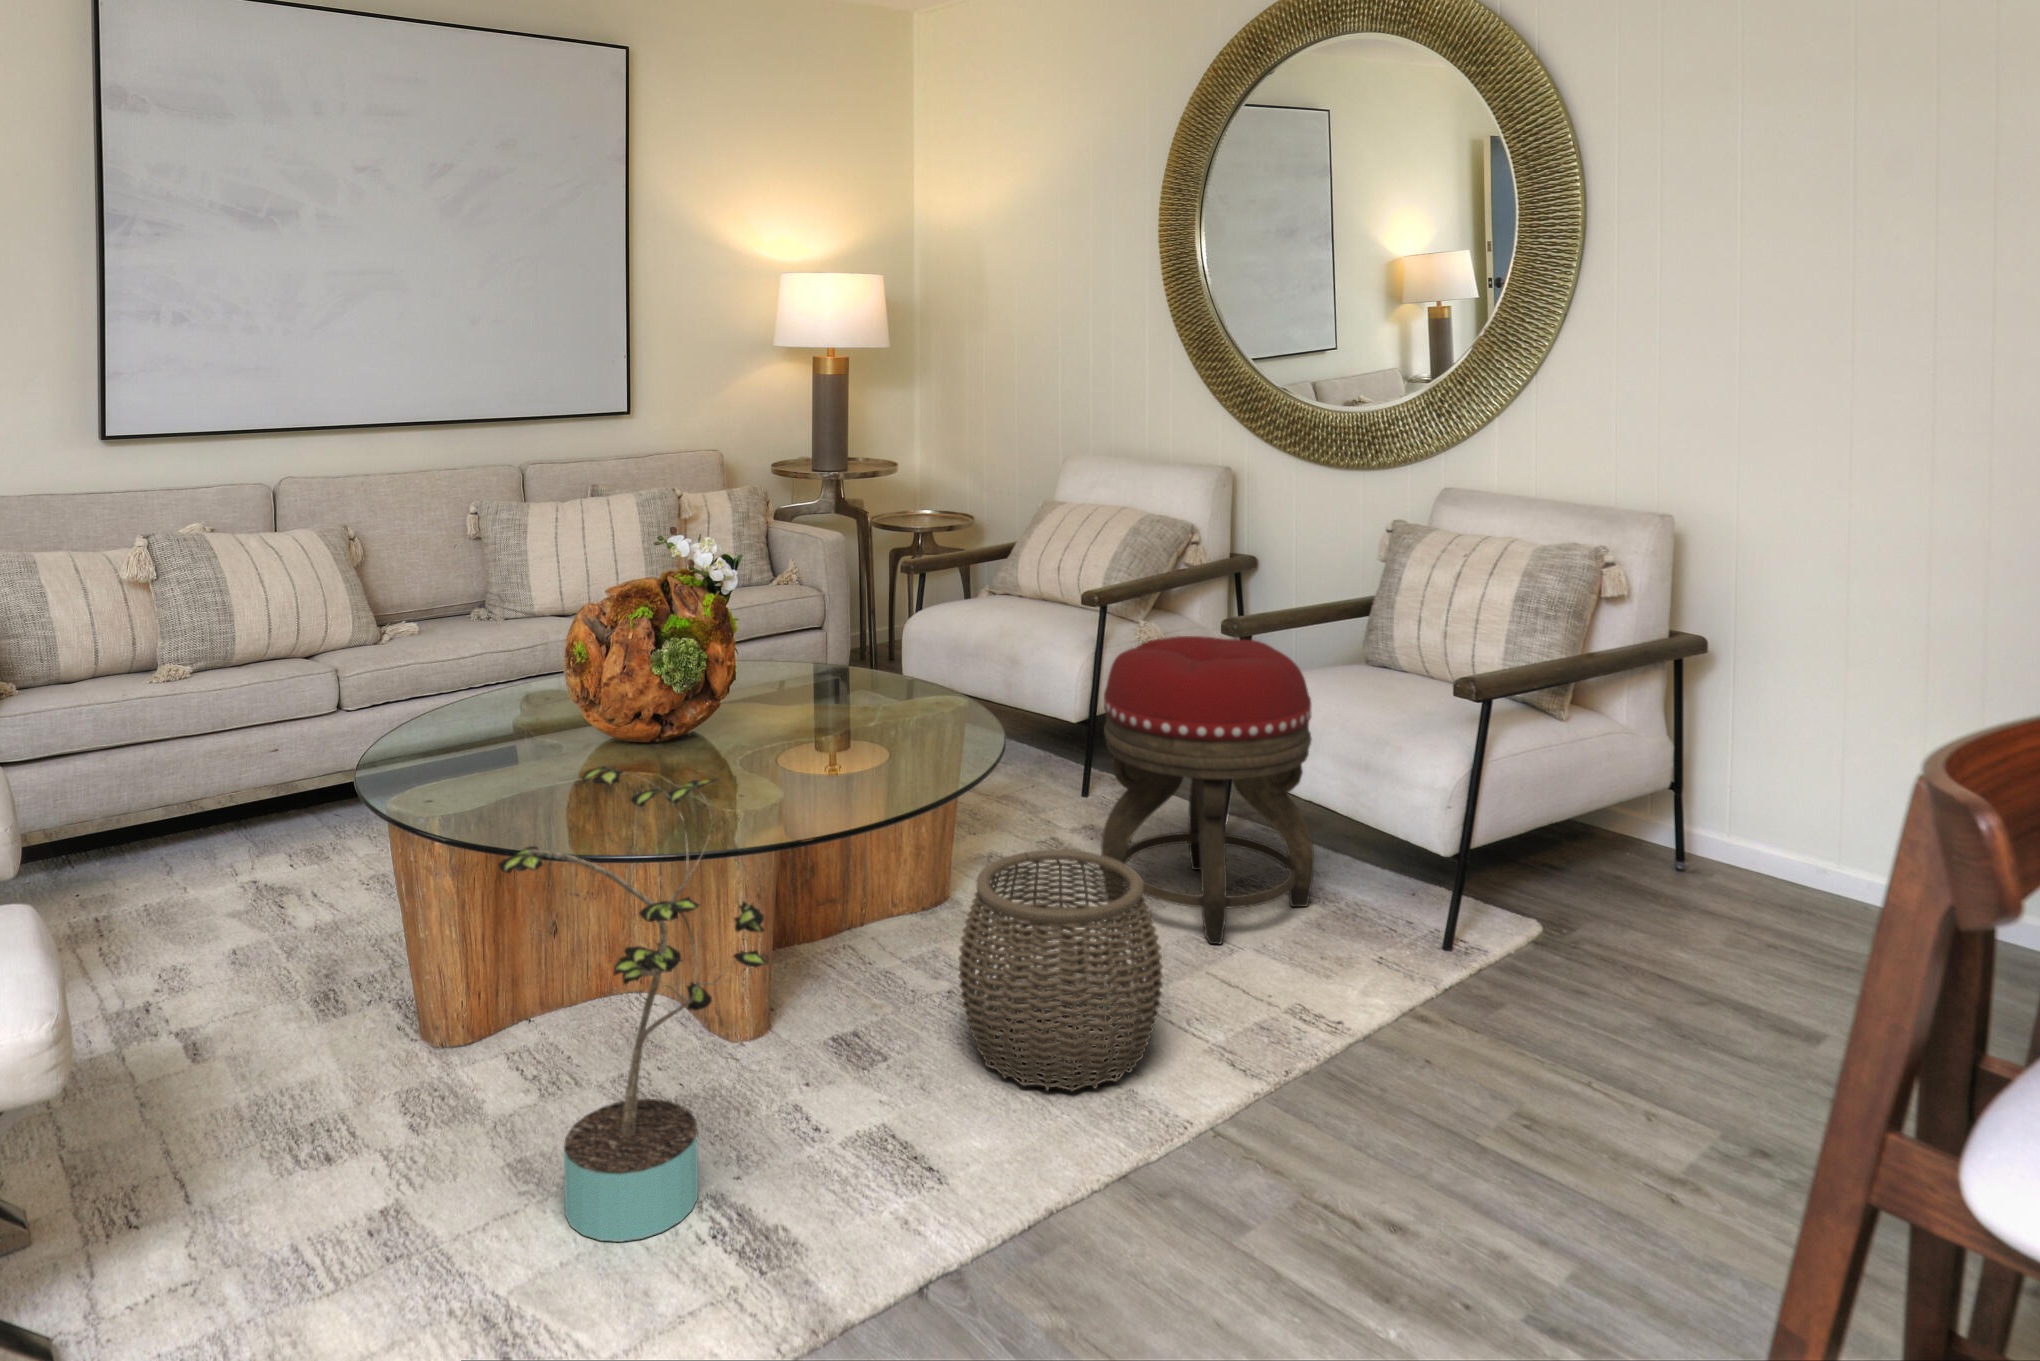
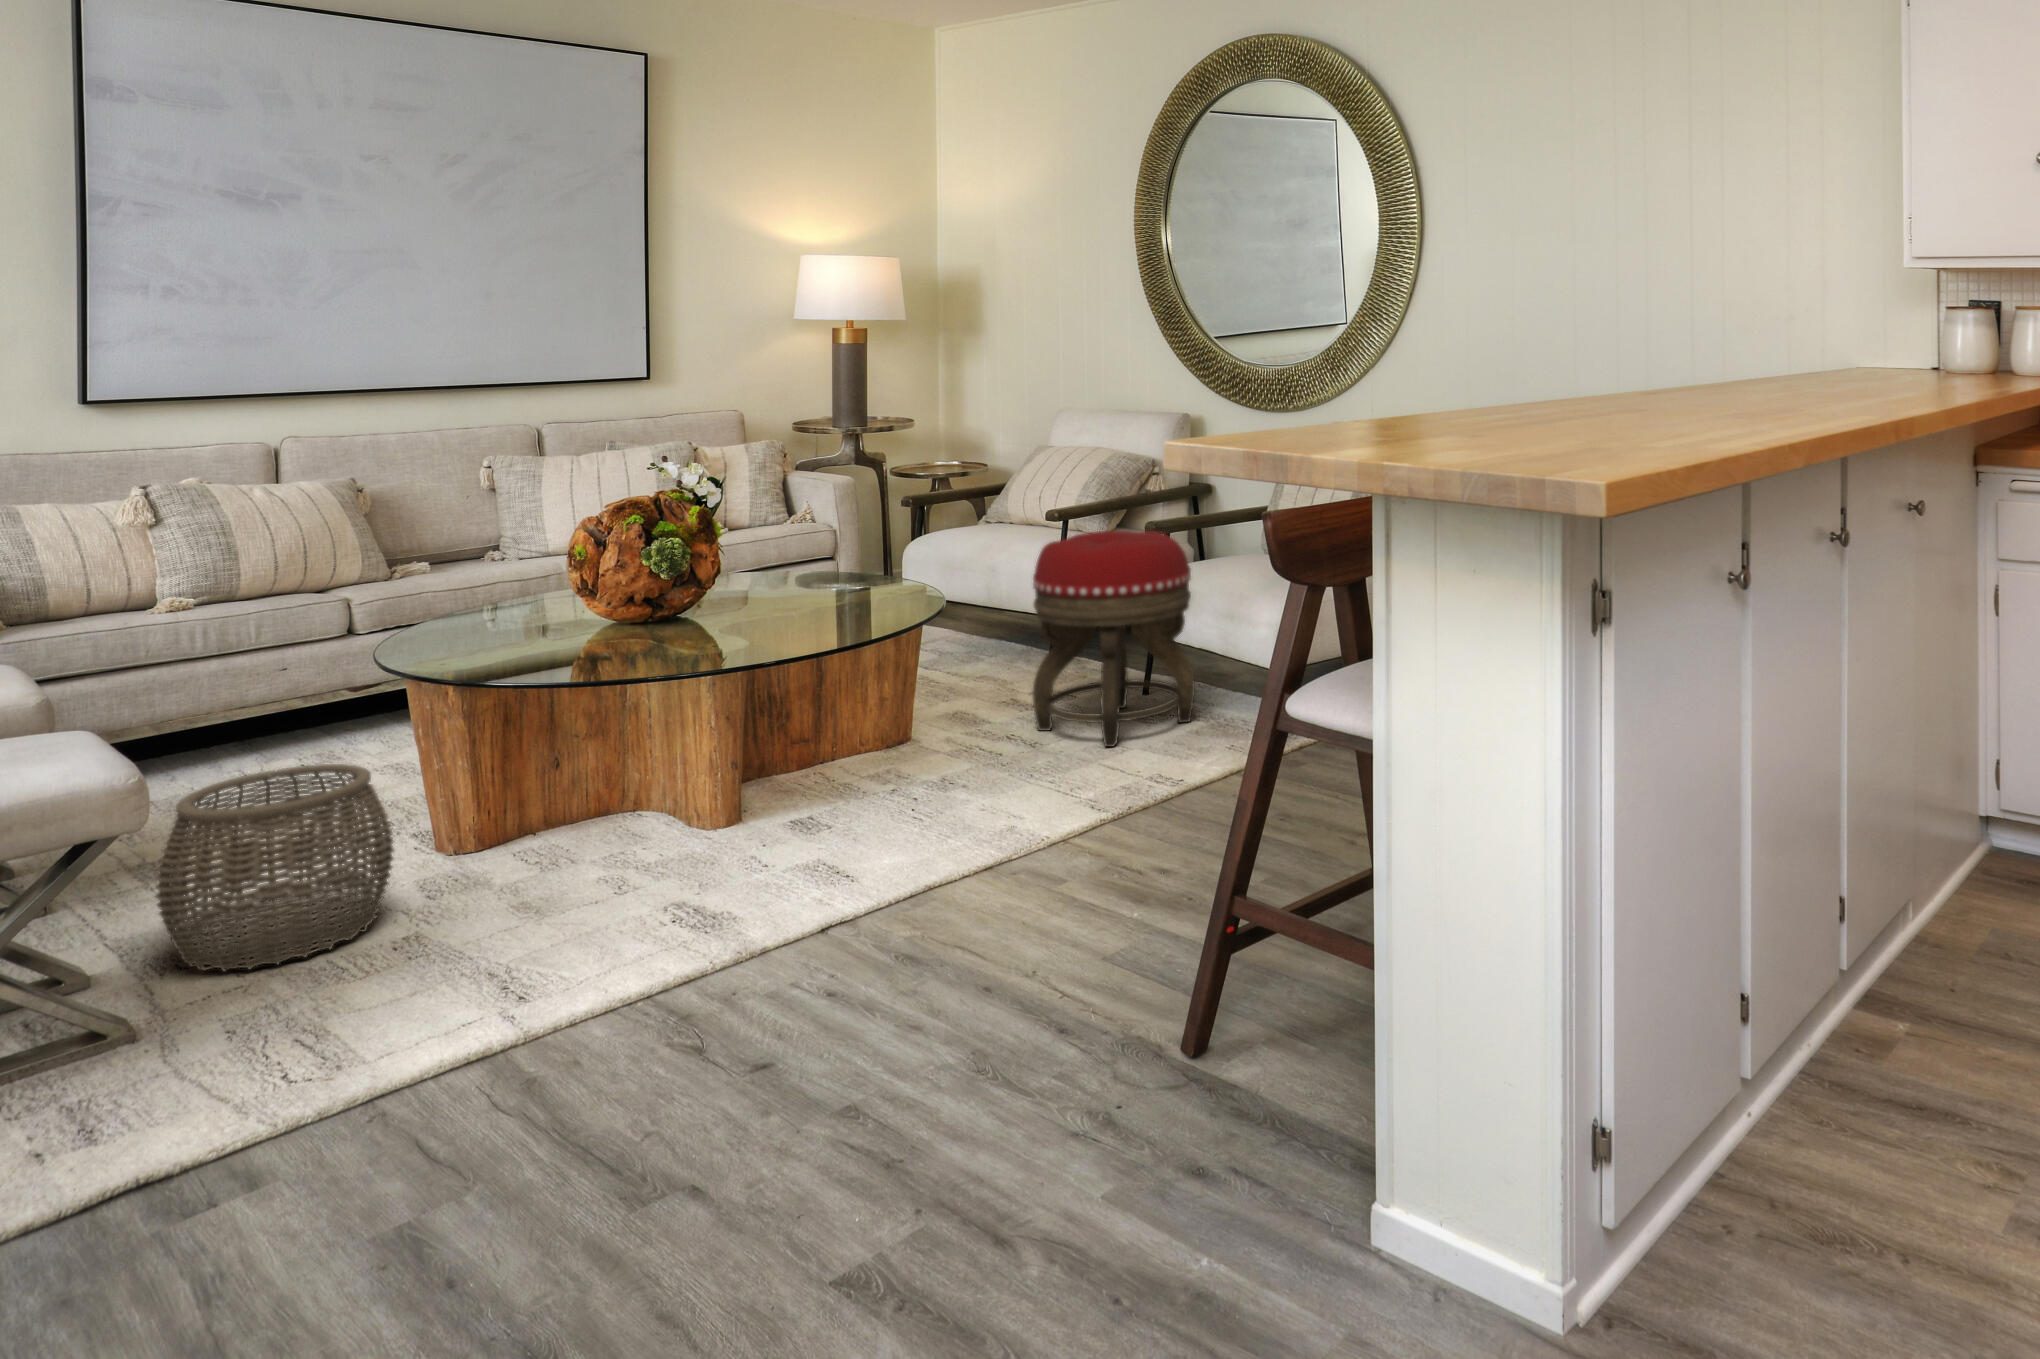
potted plant: present [499,766,767,1242] -> none [496,607,713,930]
woven basket: present [958,850,1163,1091] -> present [155,764,394,971]

